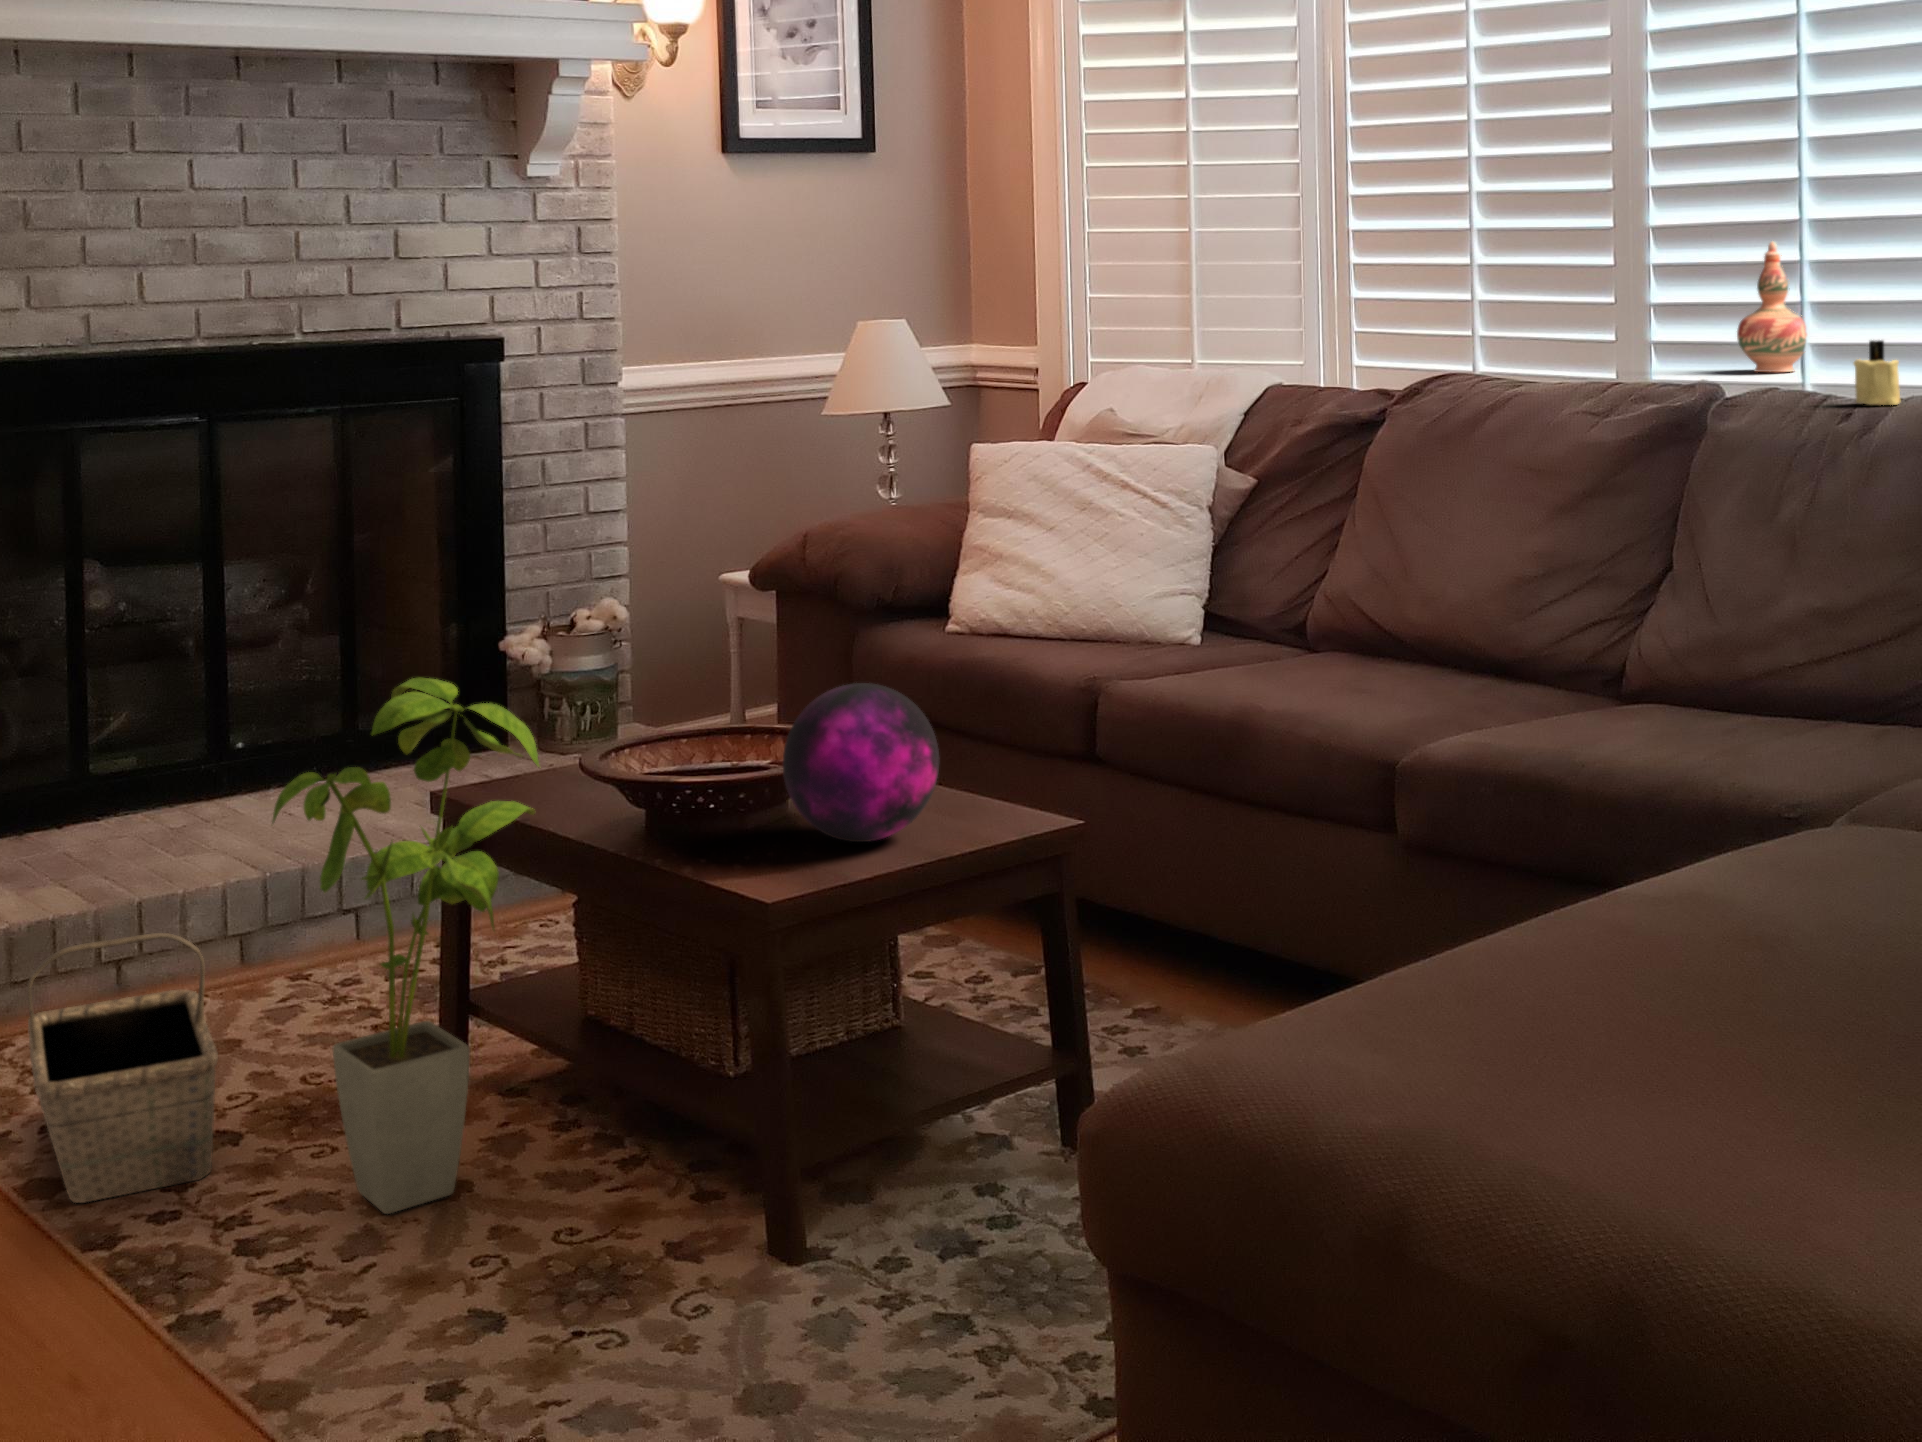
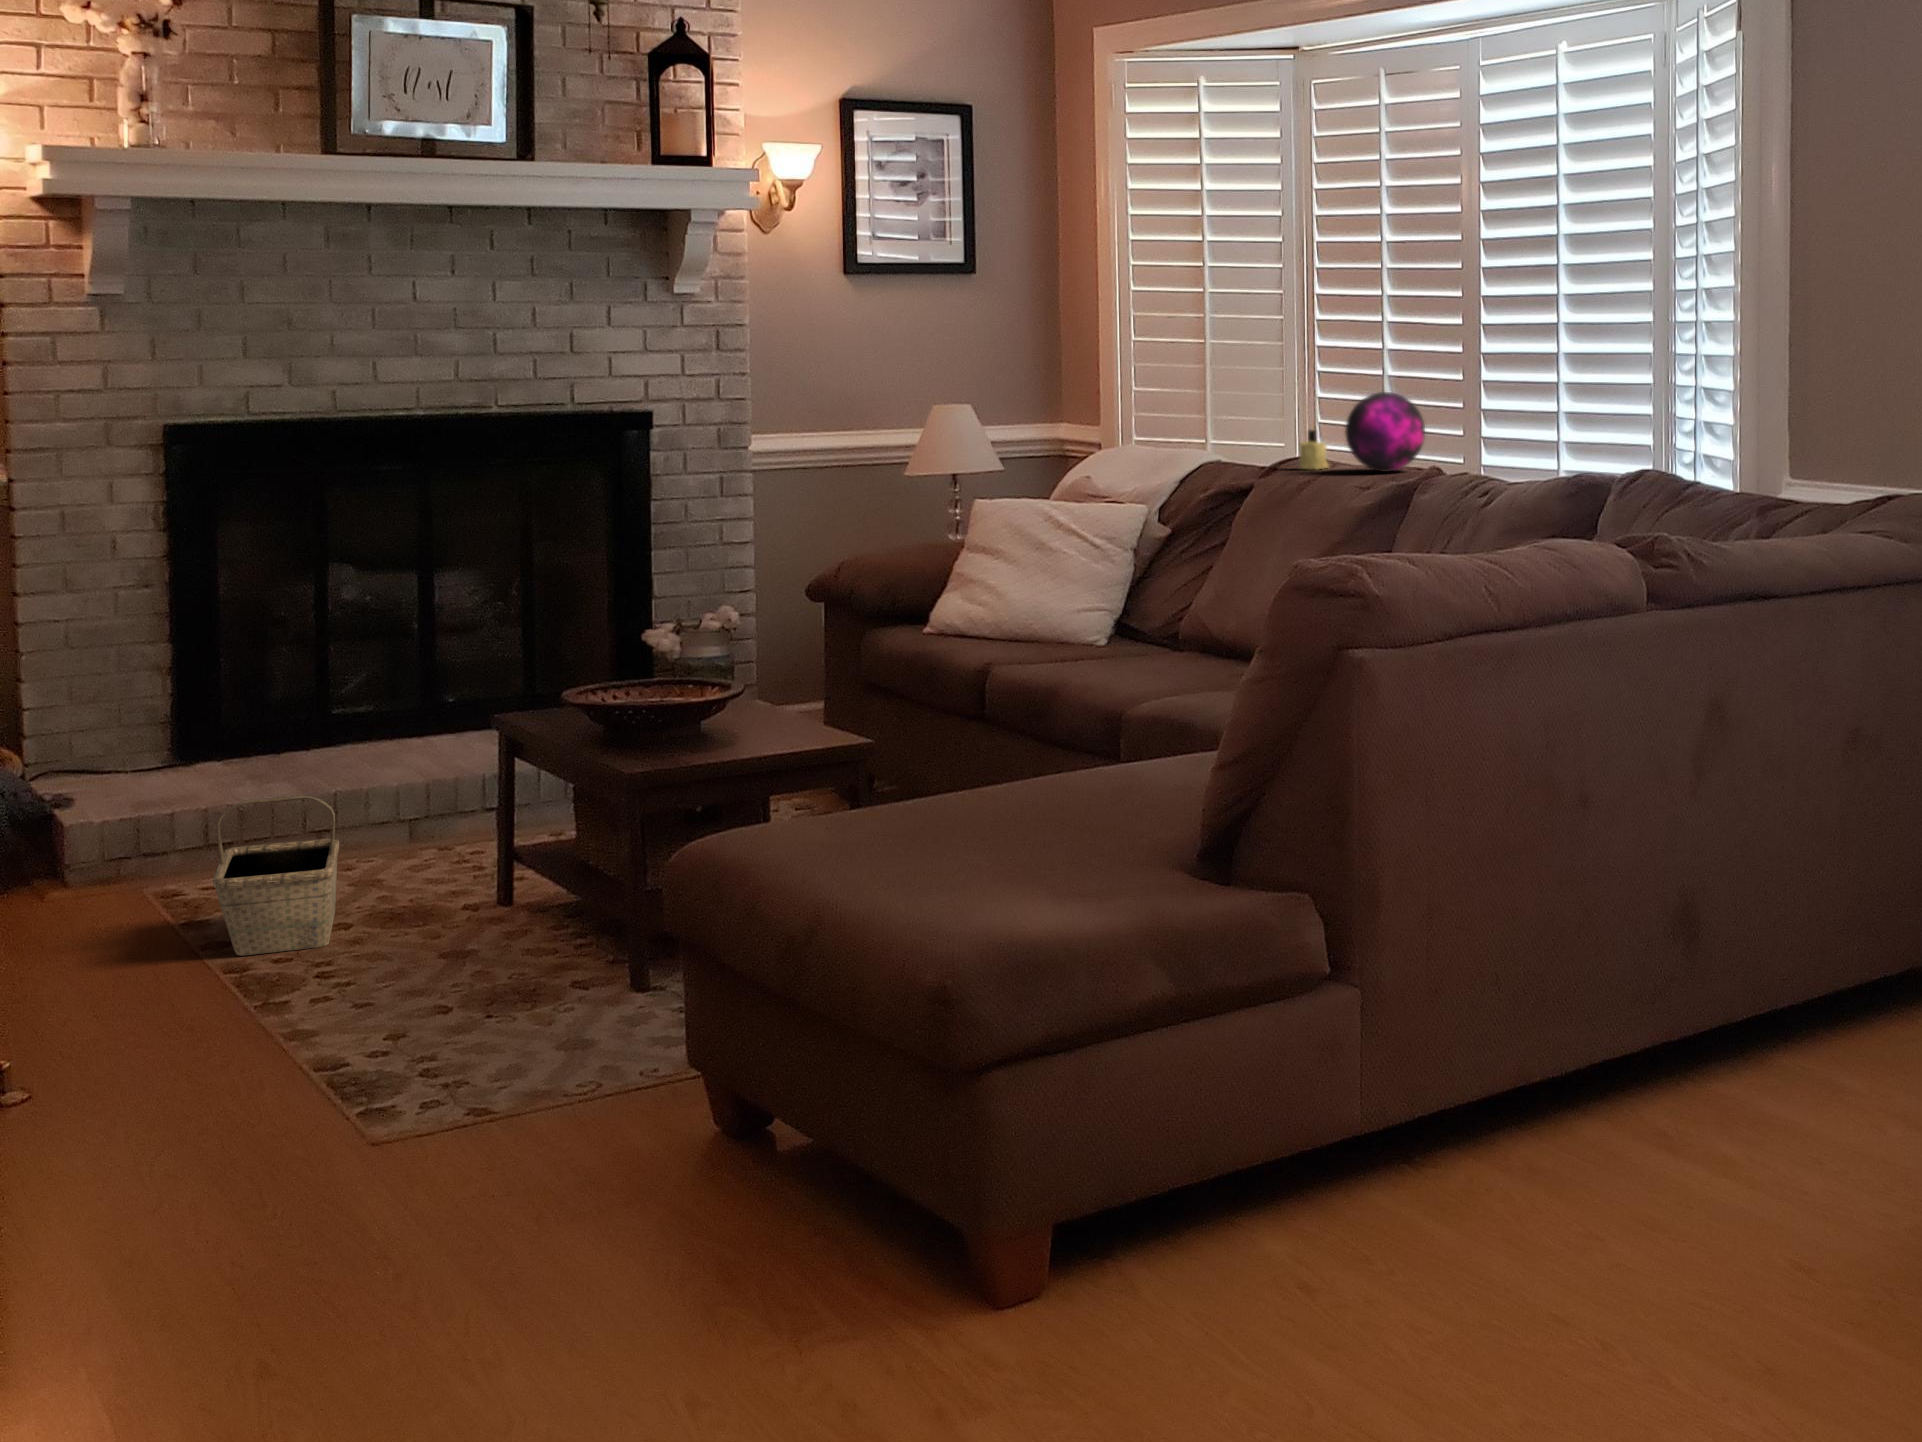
decorative vase: present [1737,242,1807,372] -> none [1513,366,1565,461]
candle: present [1854,340,1900,405] -> present [1300,430,1328,469]
house plant: present [273,678,539,1214] -> none [356,632,543,963]
decorative orb: present [783,683,939,842] -> present [1345,392,1425,472]

